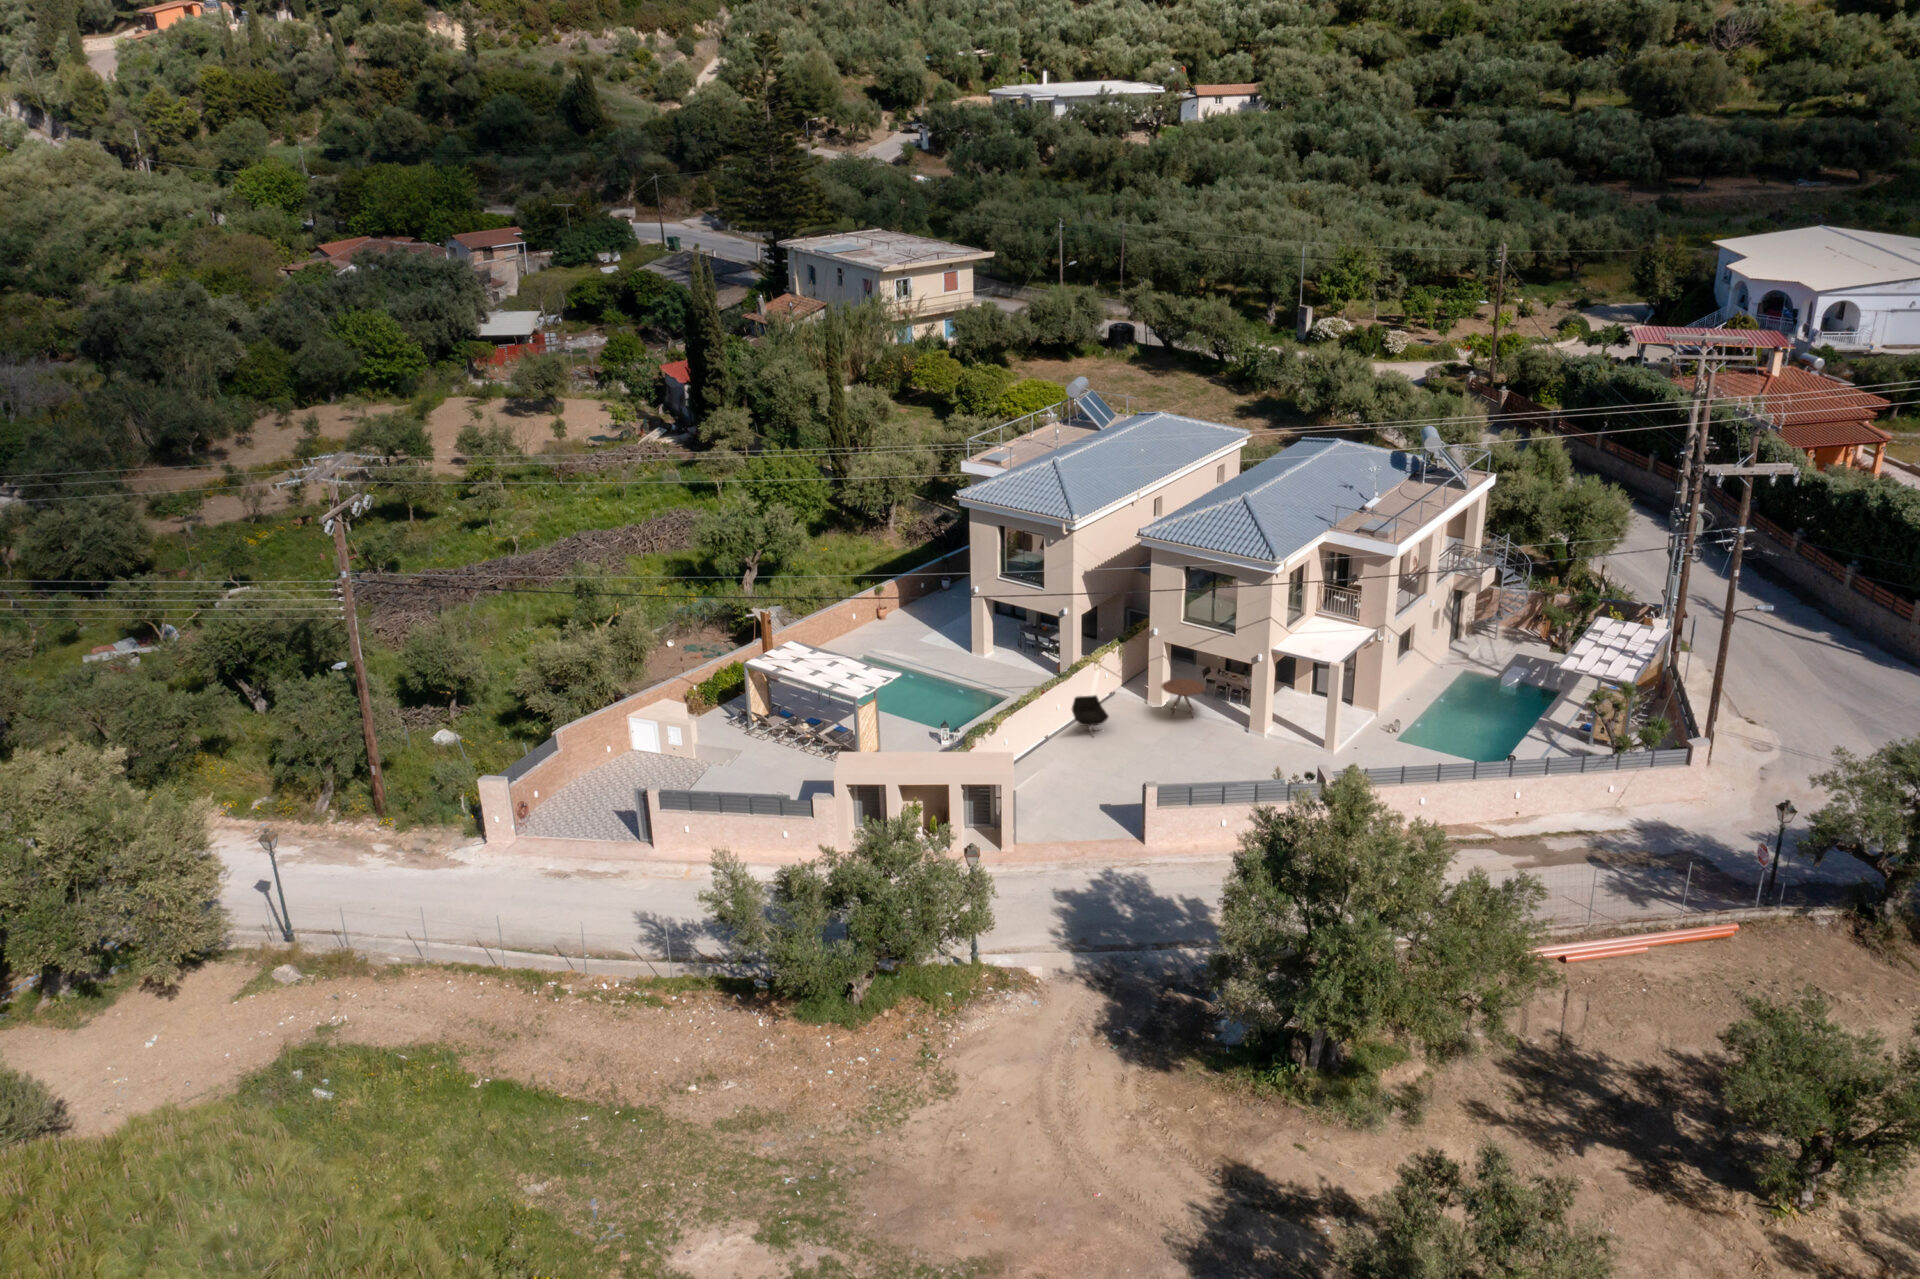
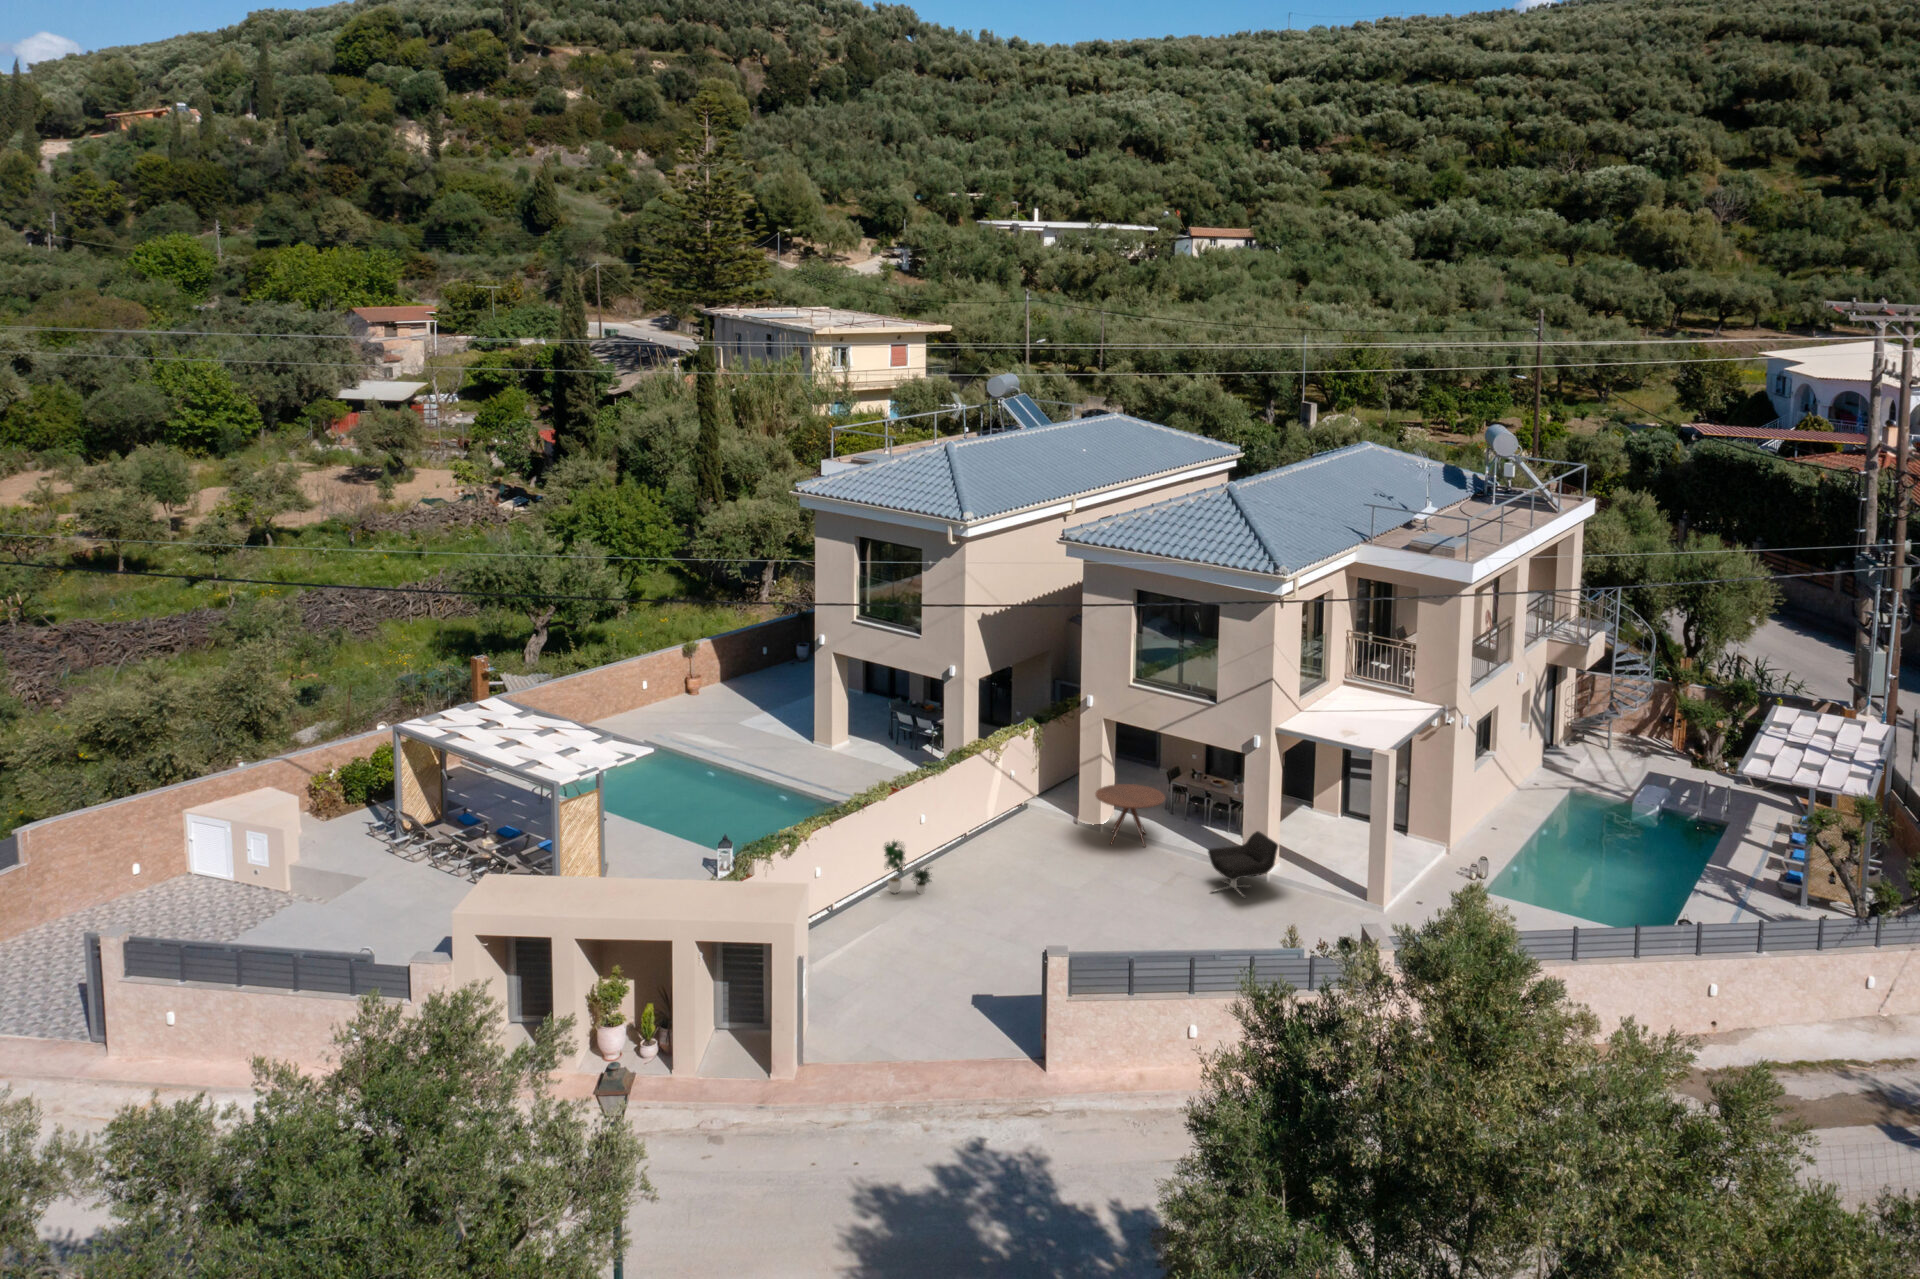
lounge chair: present [1071,695,1109,733] -> present [1208,831,1278,898]
potted plant: none [1036,719,1068,752] -> present [884,841,932,894]

